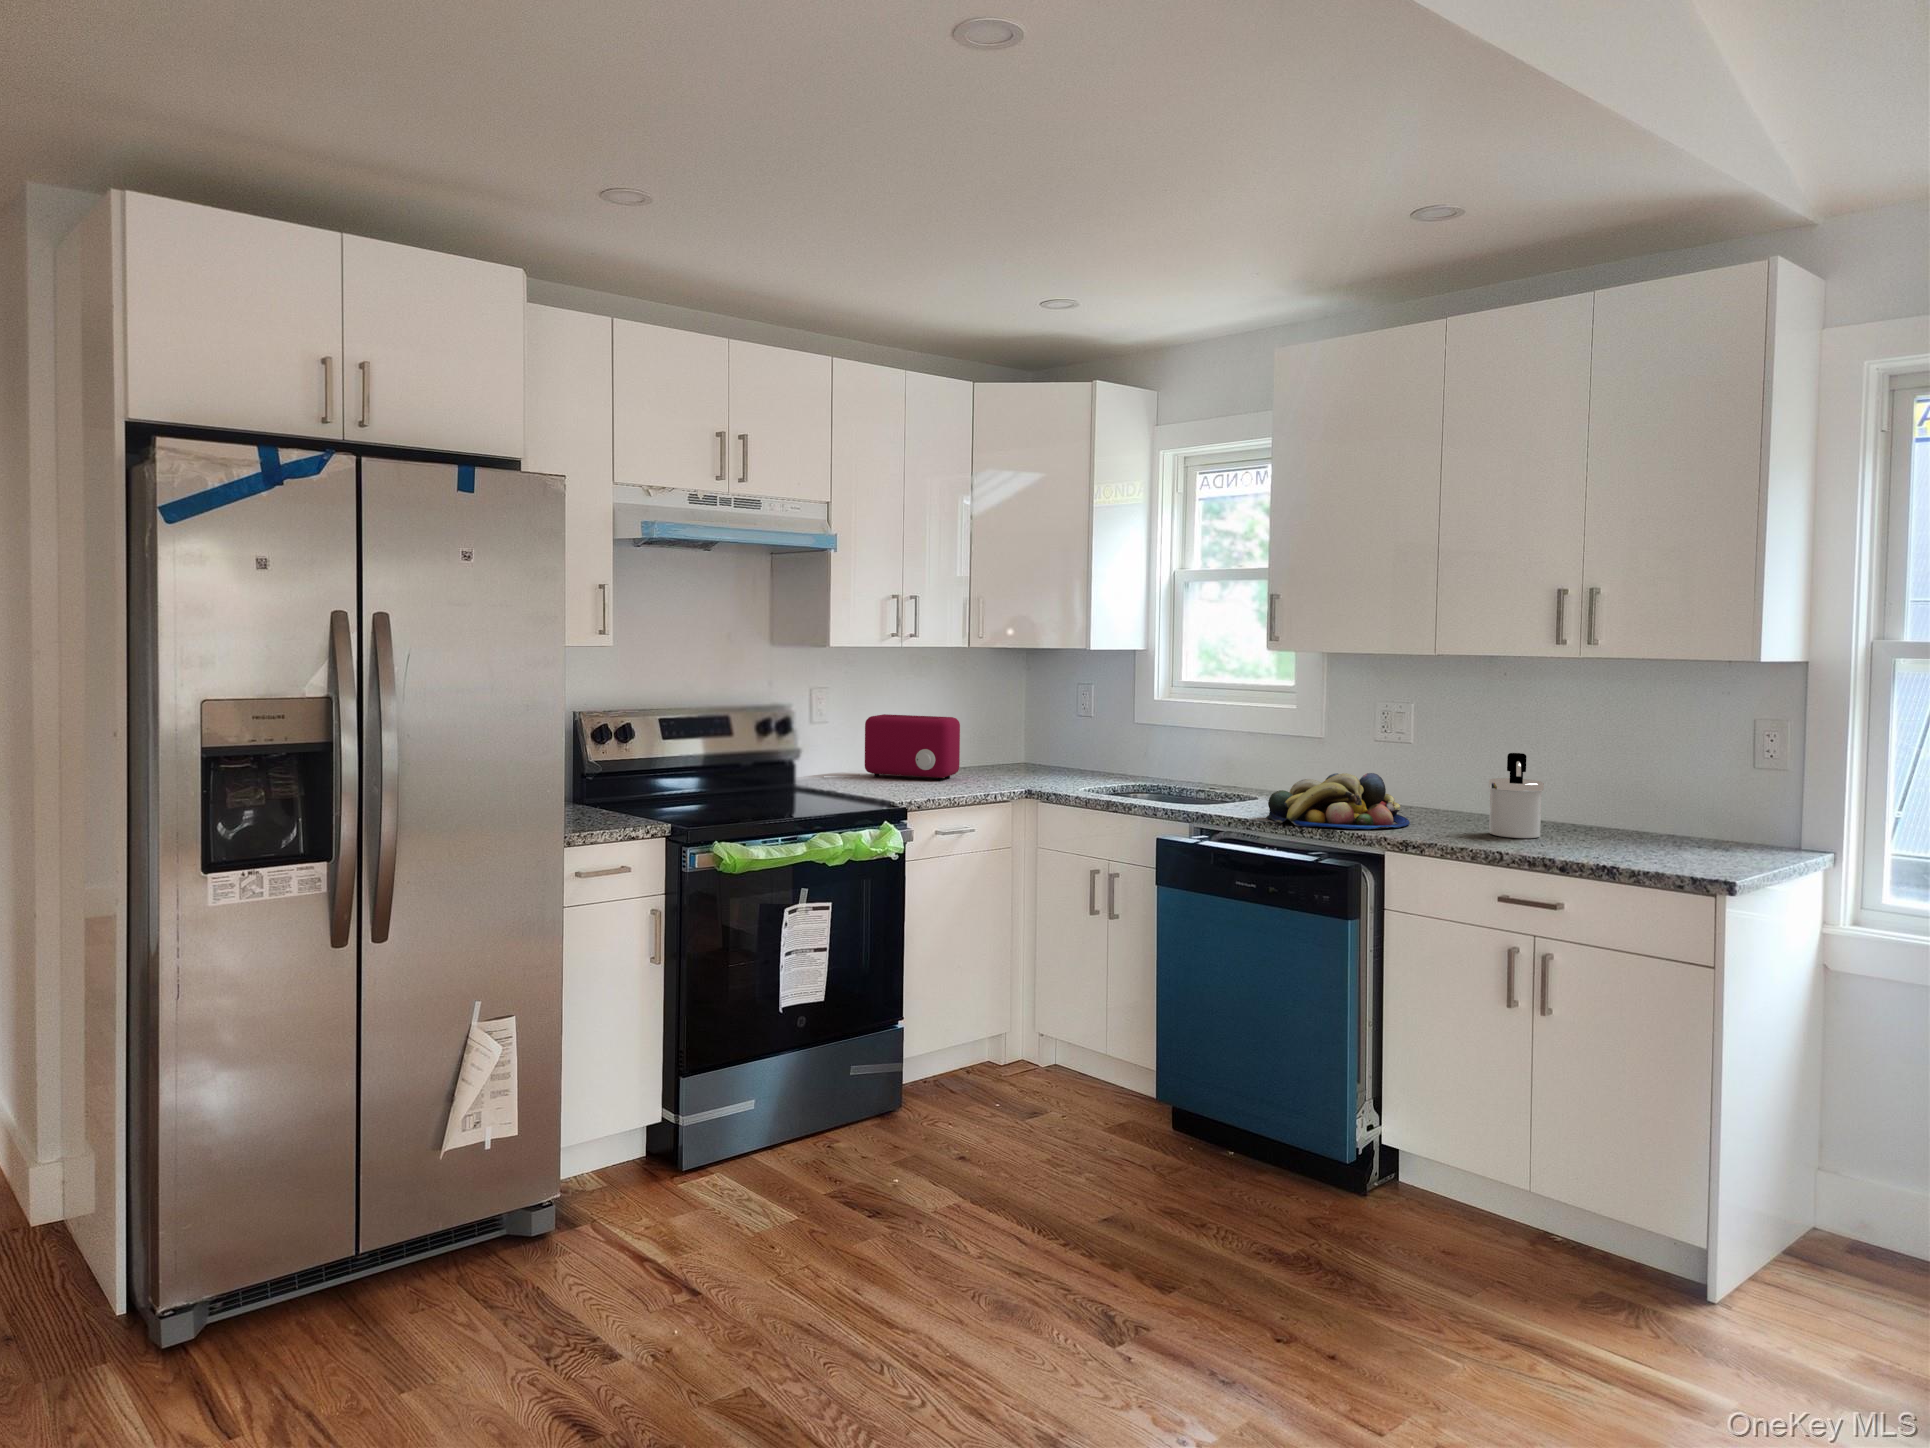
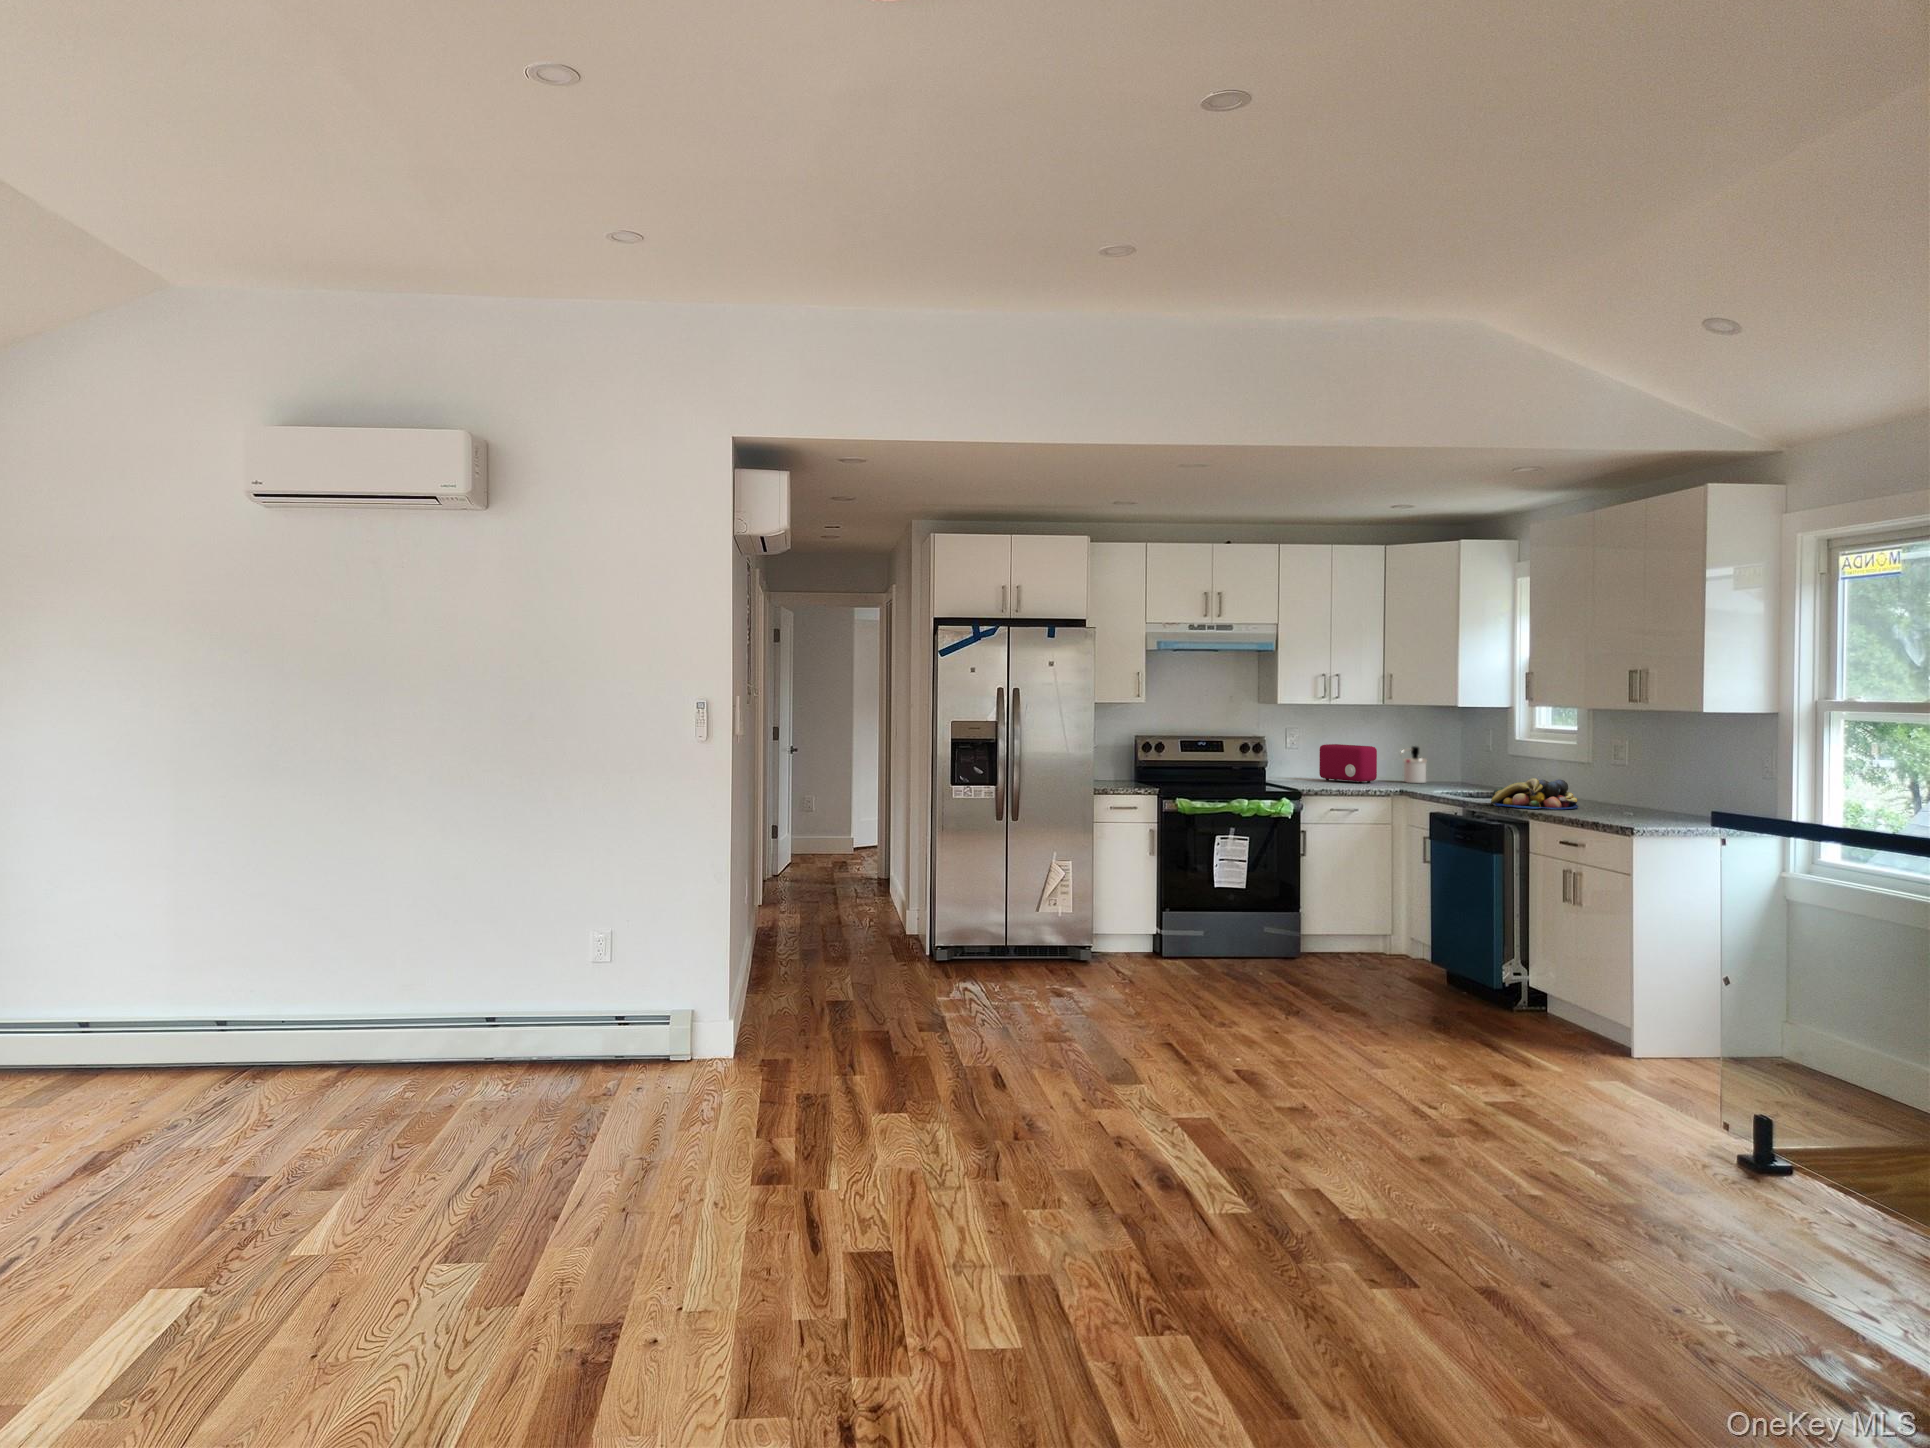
soap dispenser: present [1489,753,1544,838] -> present [1401,746,1427,783]

